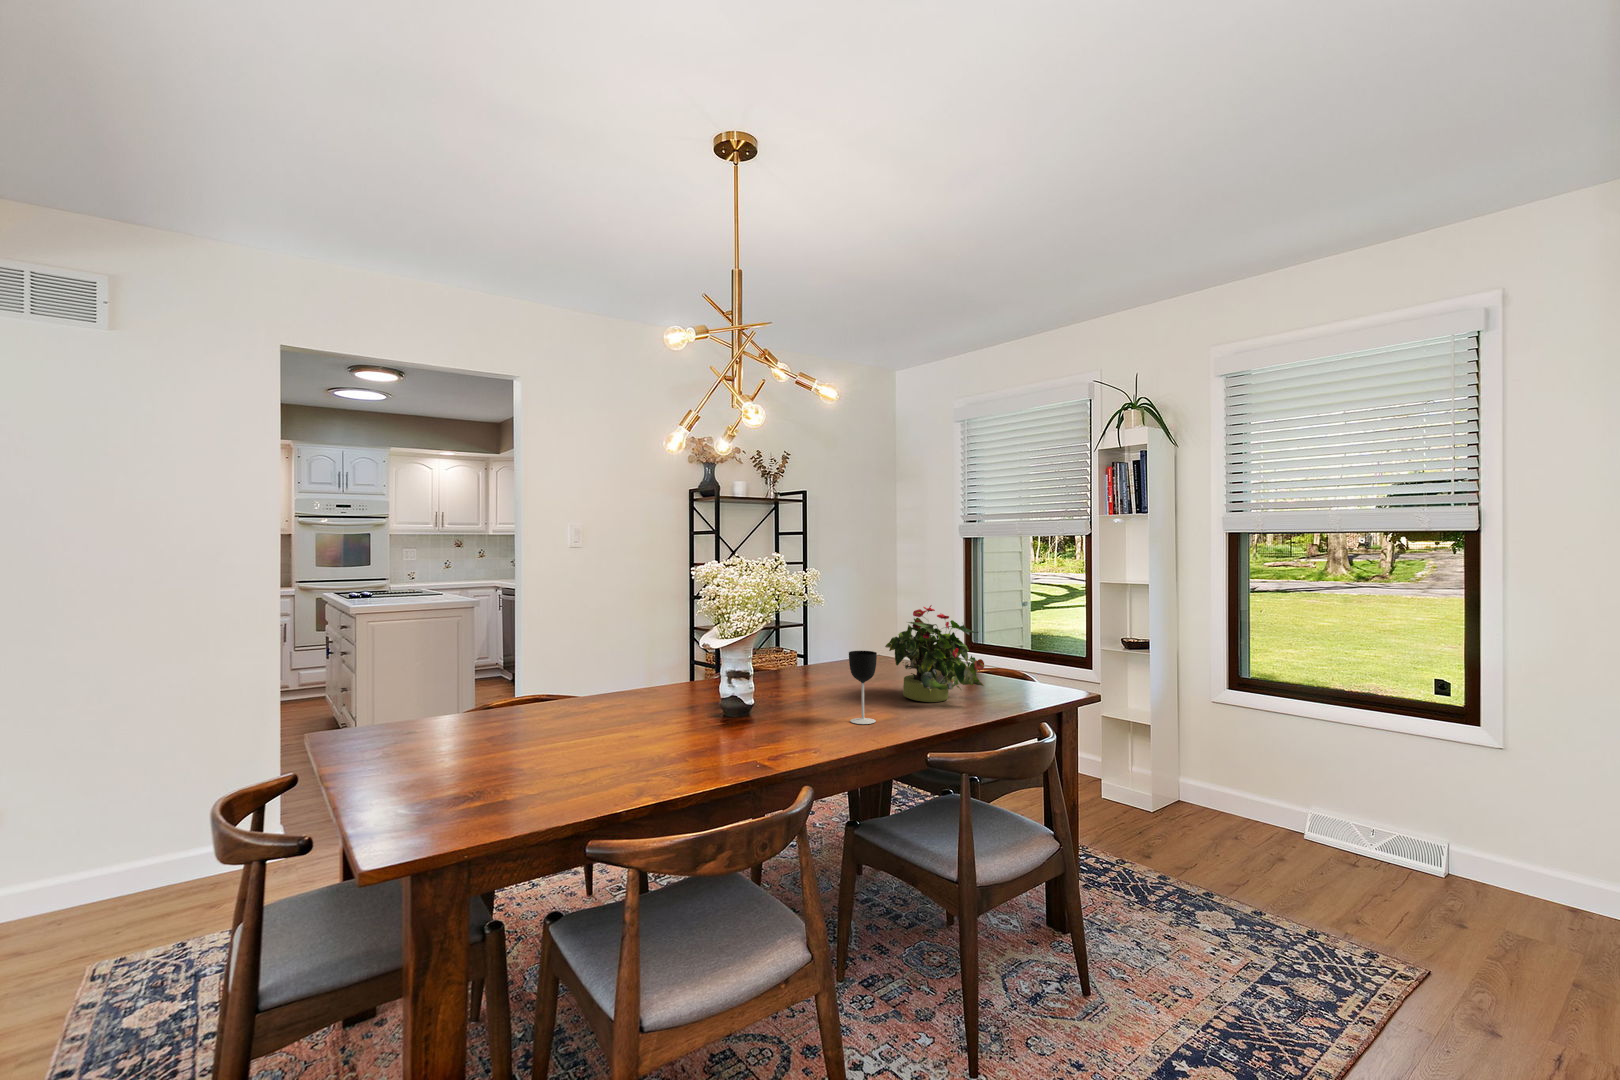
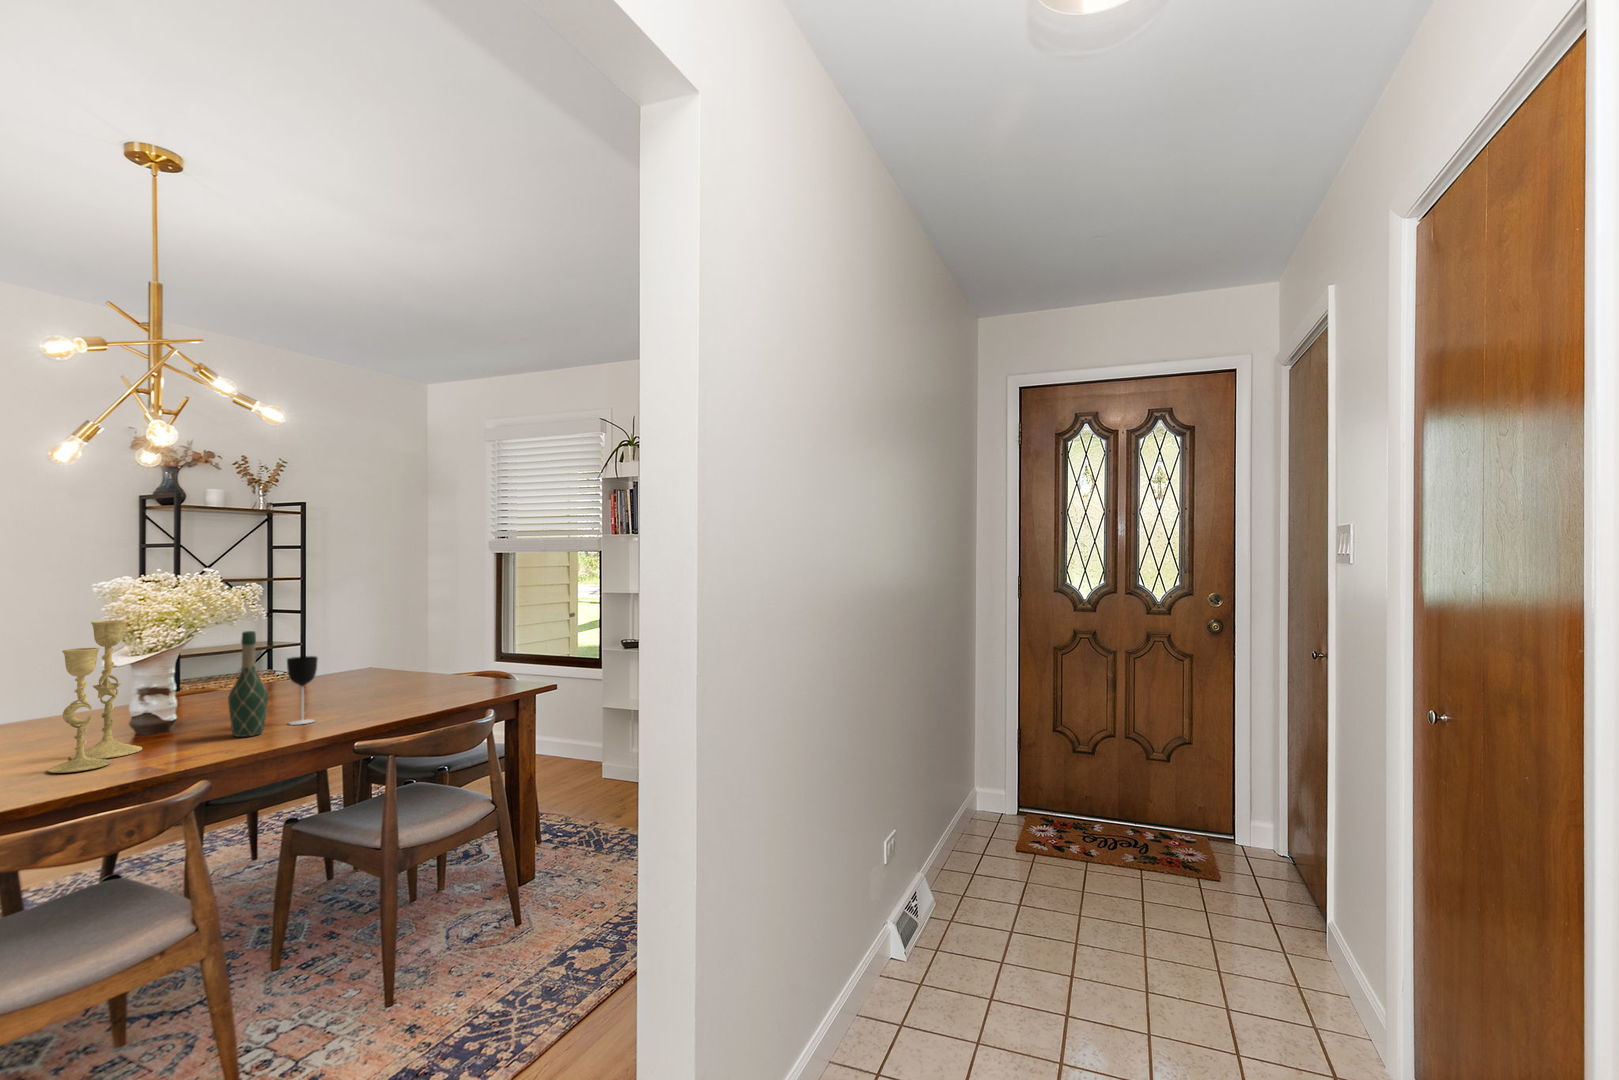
potted plant: present [885,605,984,702] -> none [346,613,441,701]
candlestick: none [673,608,738,761] -> present [48,620,142,773]
wine bottle: none [804,623,839,734] -> present [228,631,268,737]

